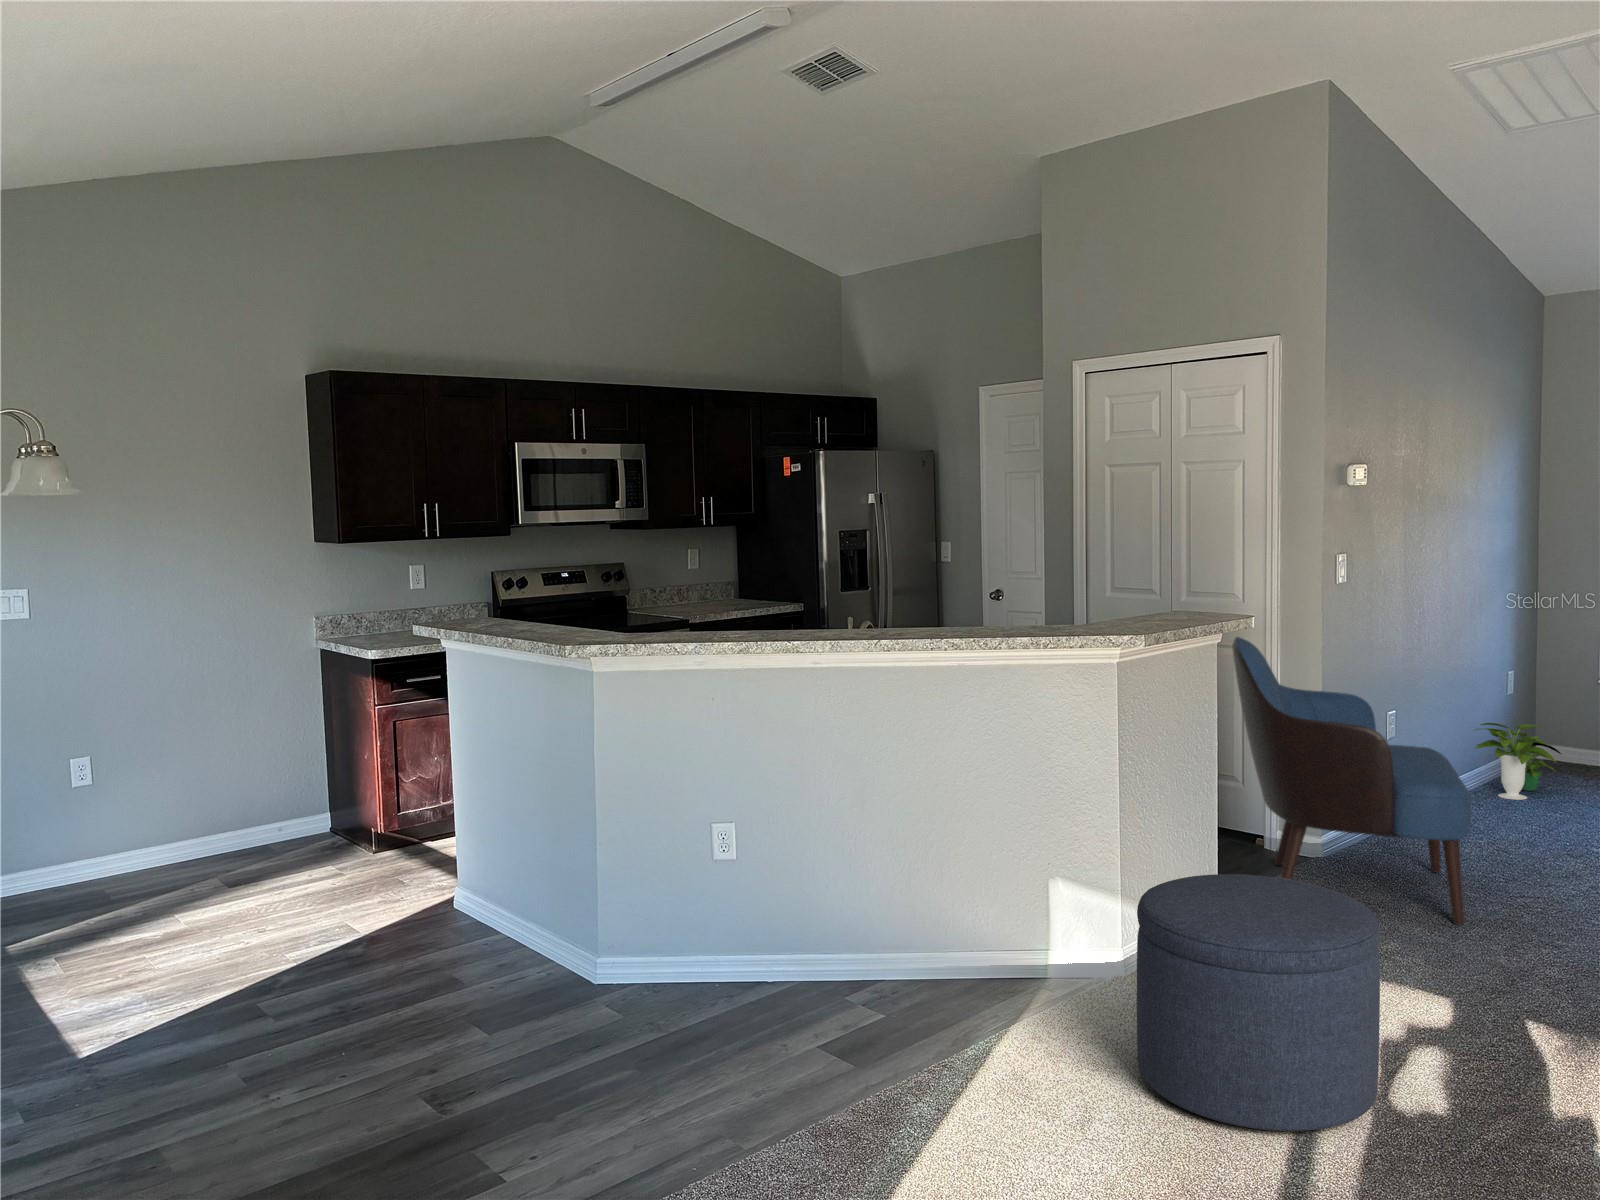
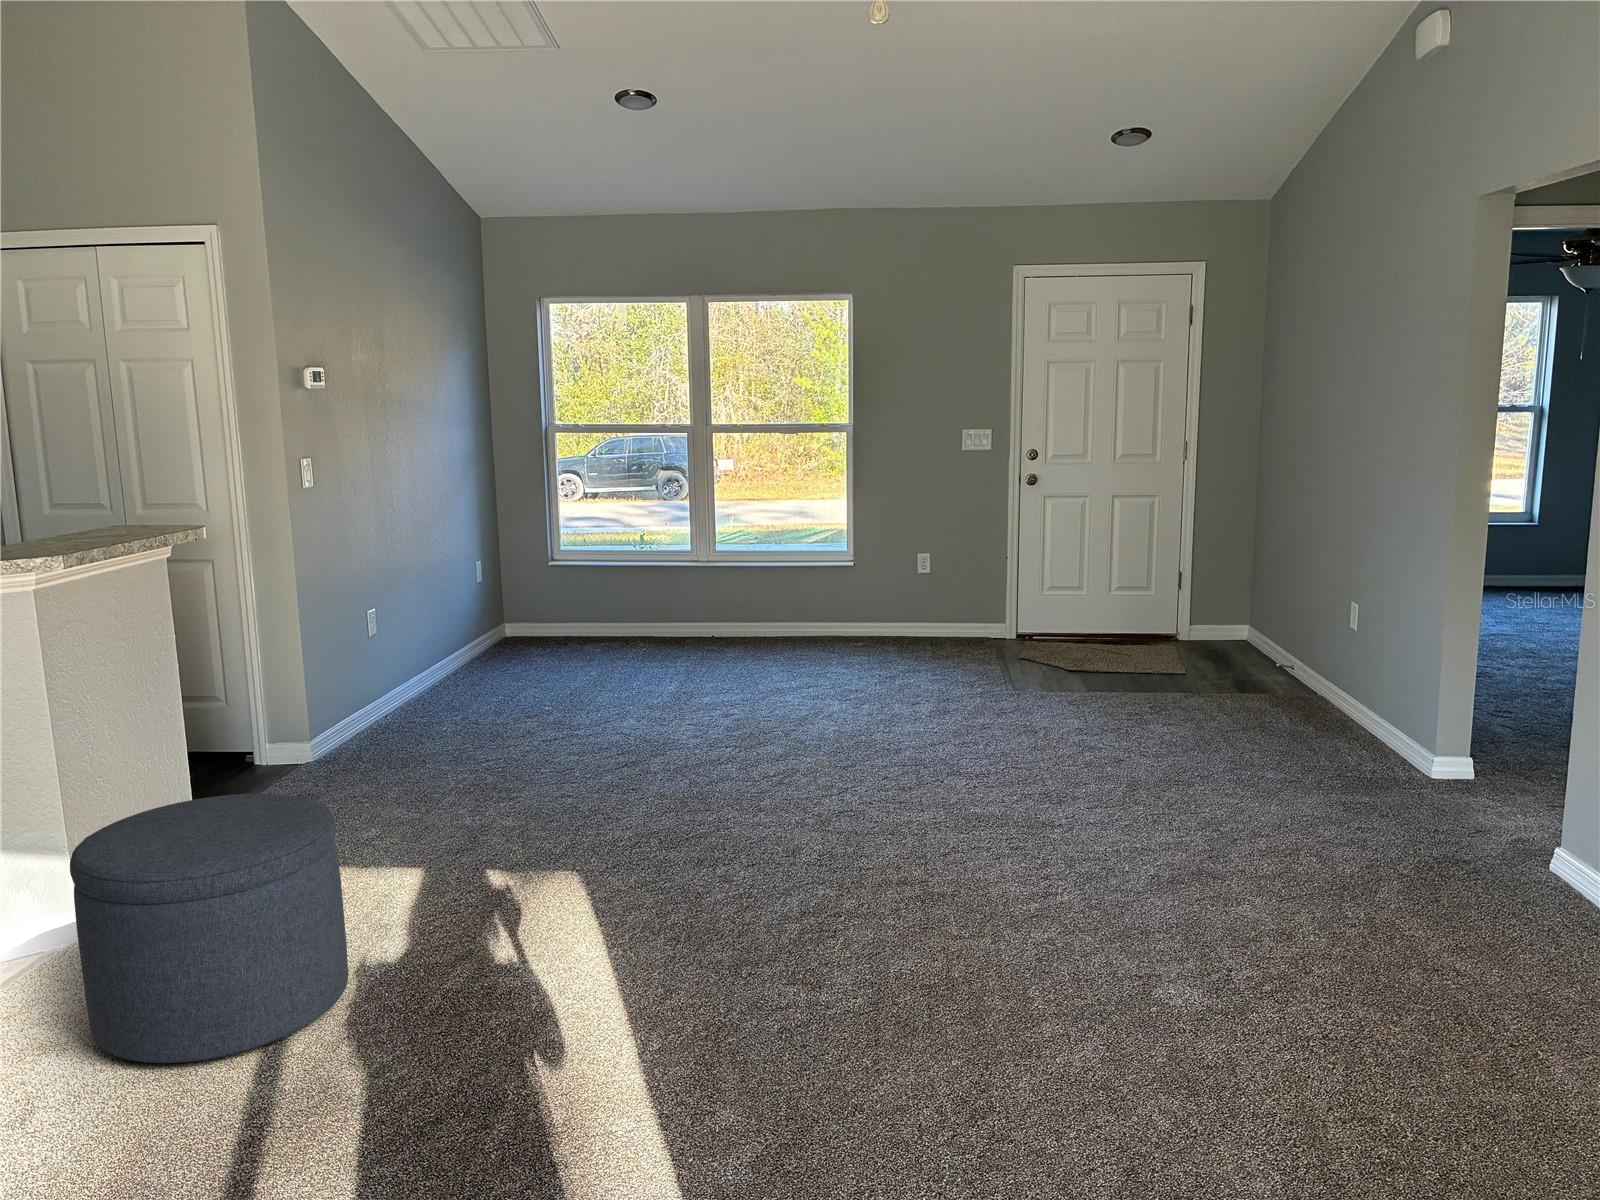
armchair: present [1232,637,1471,925] -> none [191,552,438,818]
potted plant: present [1473,723,1561,800] -> none [447,609,520,677]

